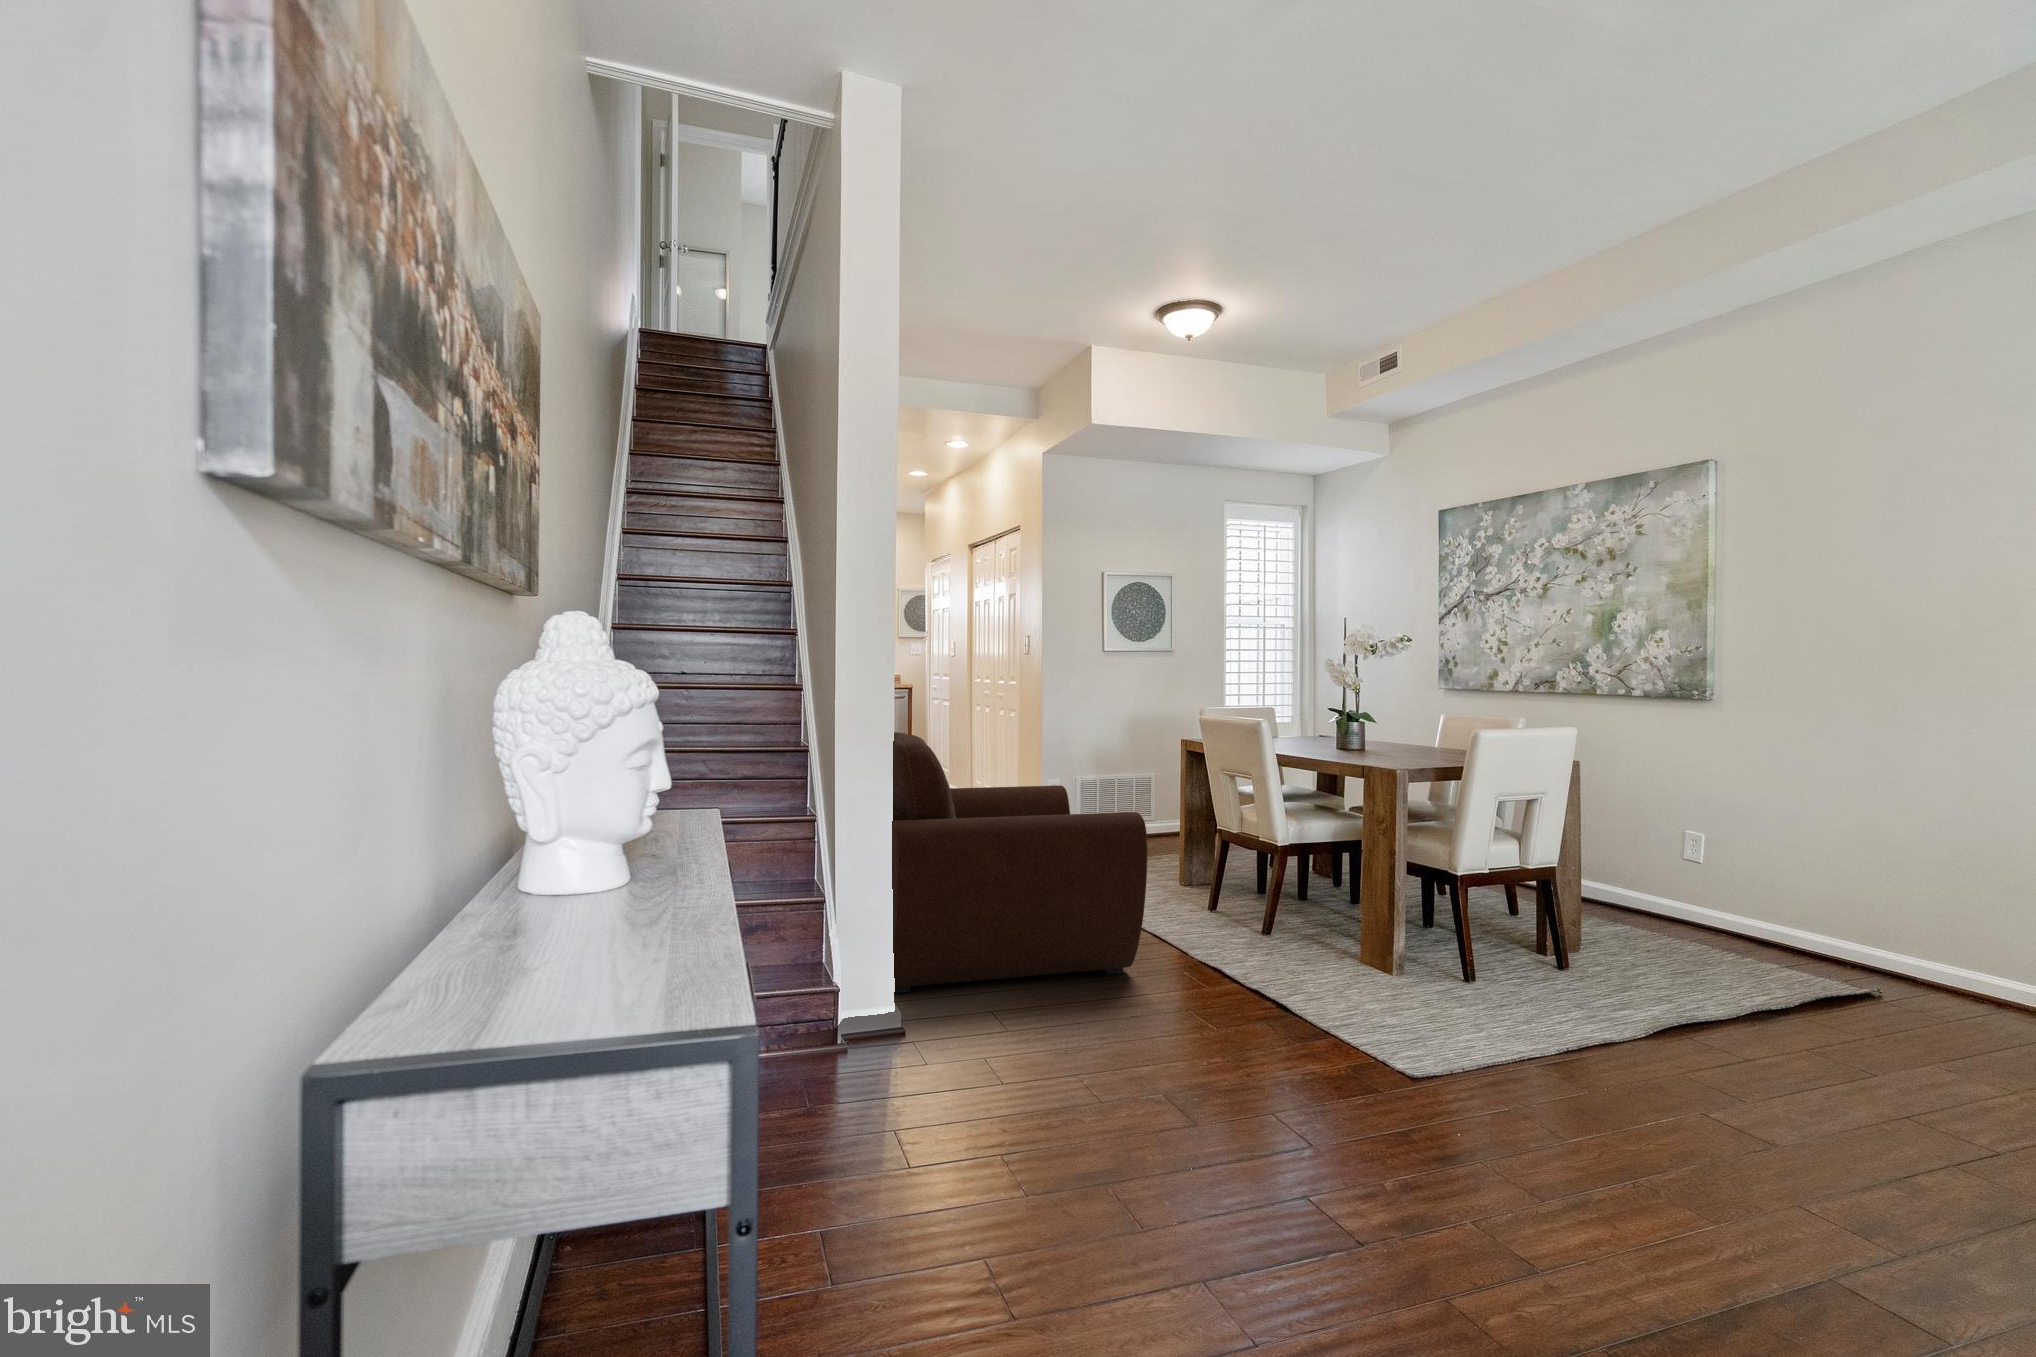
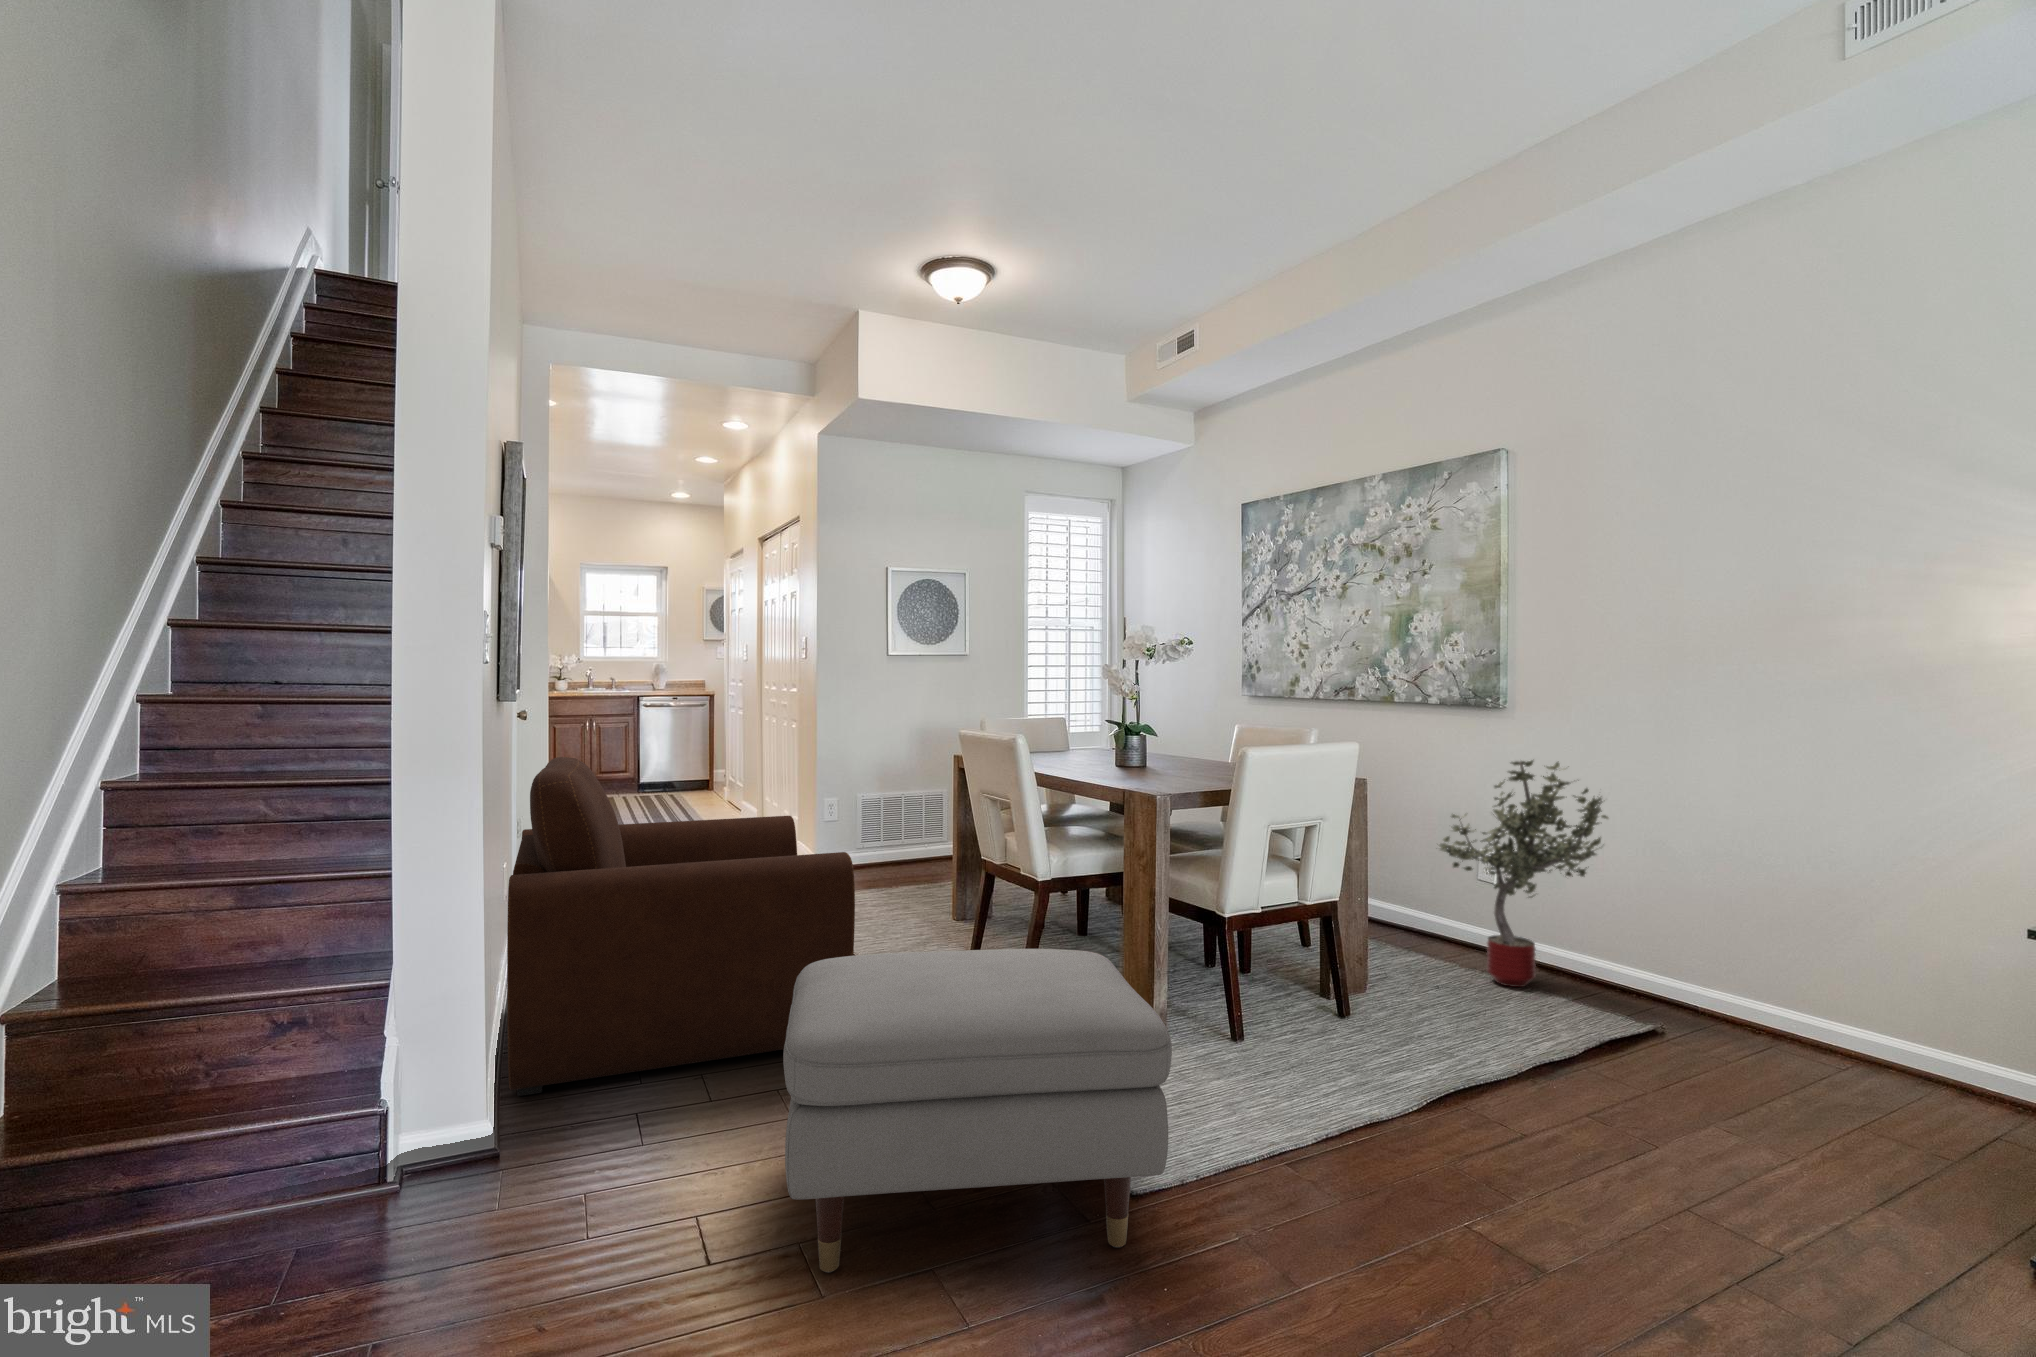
potted tree: none [1643,746,1820,954] -> present [1439,760,1608,987]
ottoman: none [1131,888,1460,1114] -> present [783,949,1172,1272]

